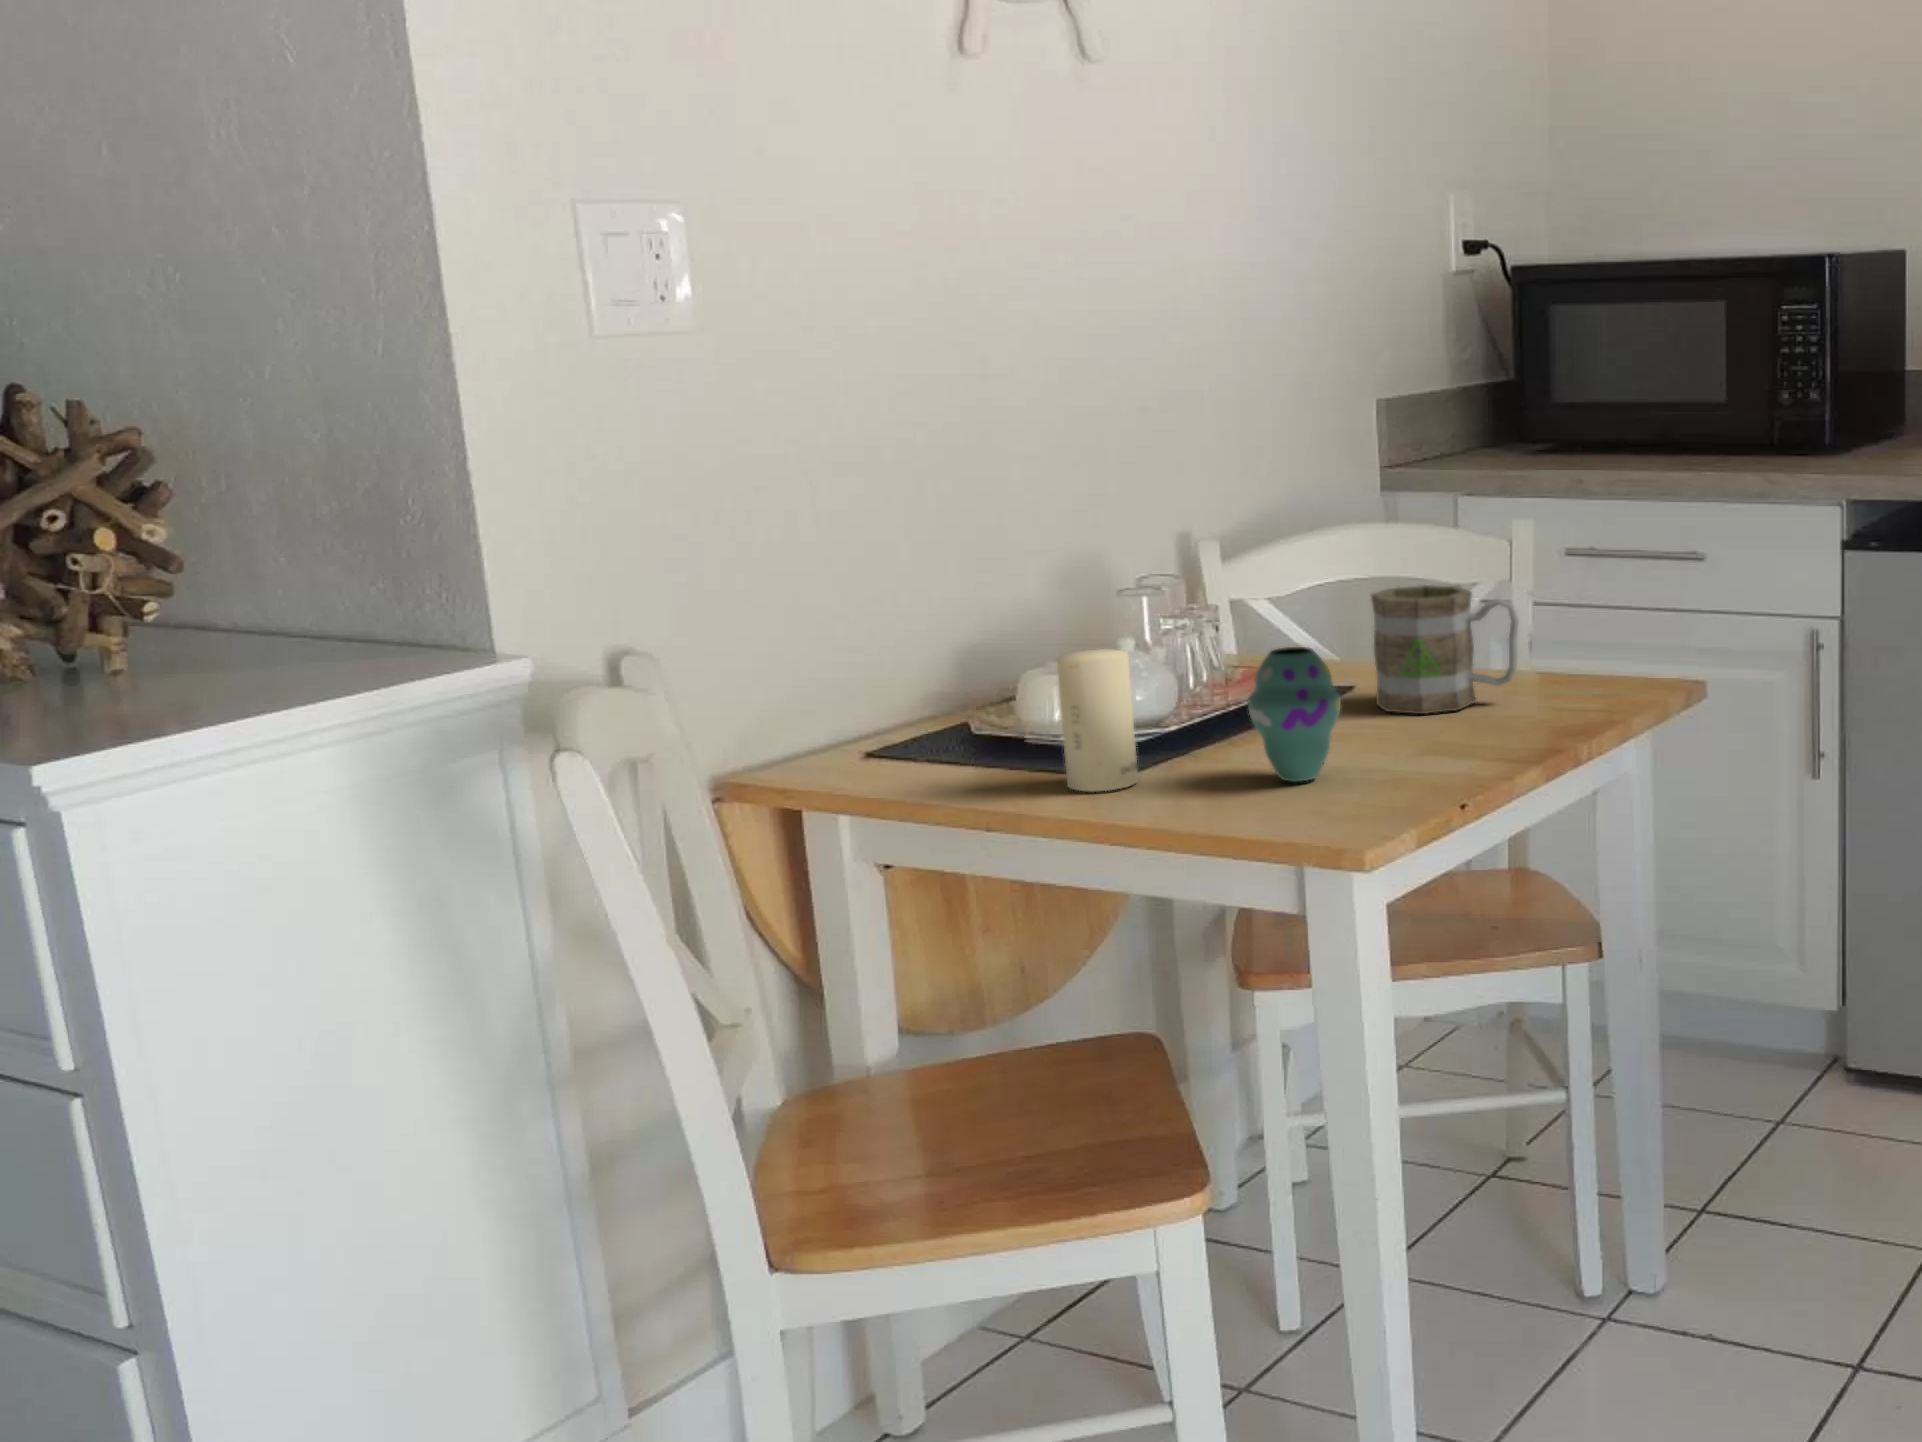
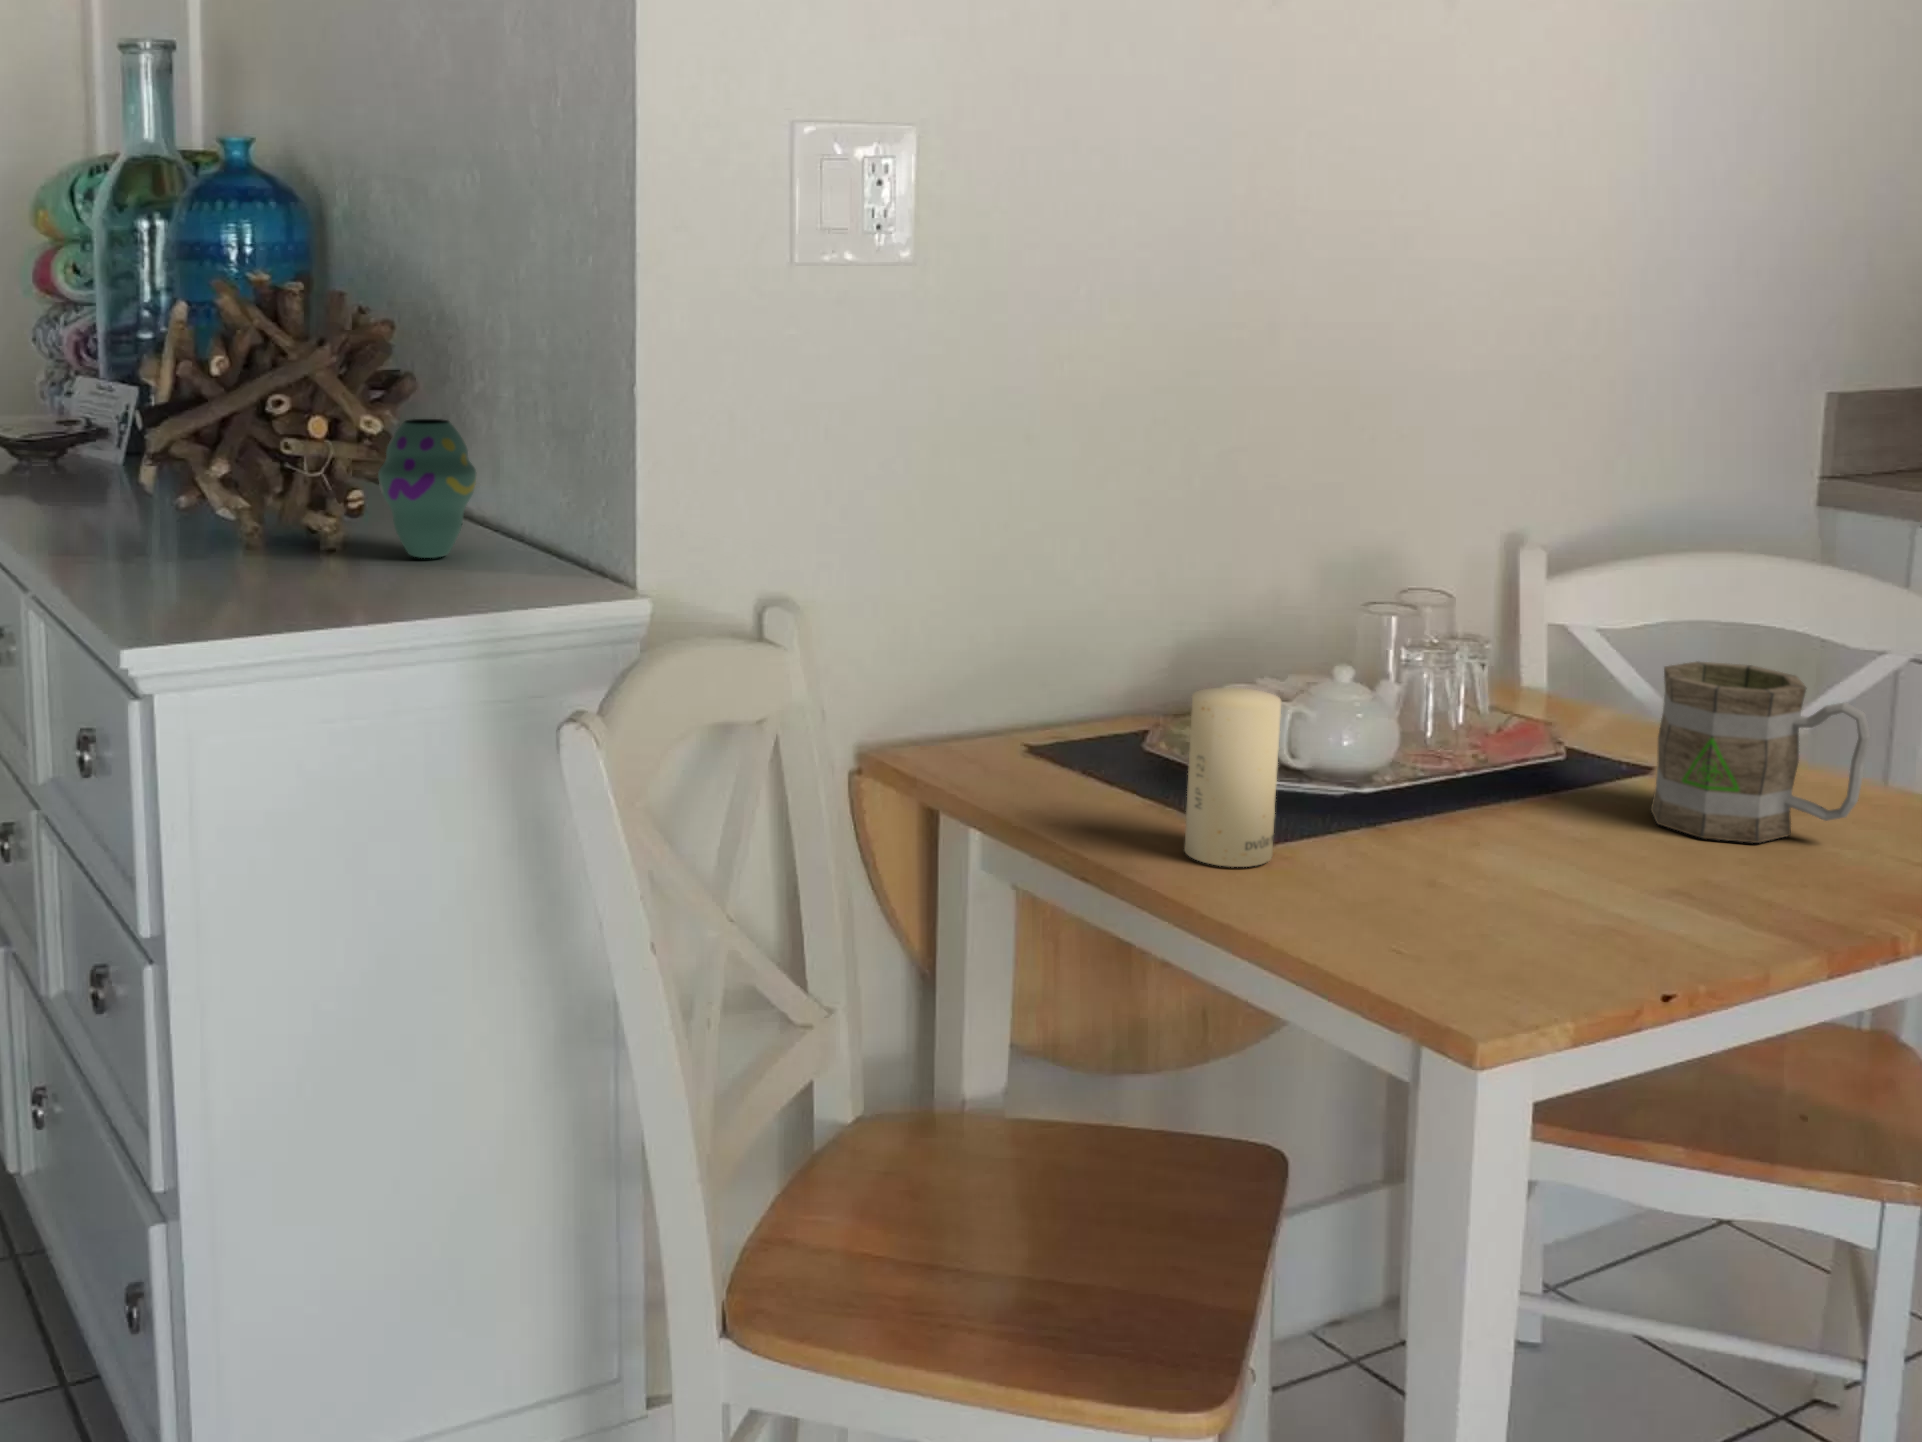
vase: present [1248,647,1341,782] -> present [378,419,476,558]

